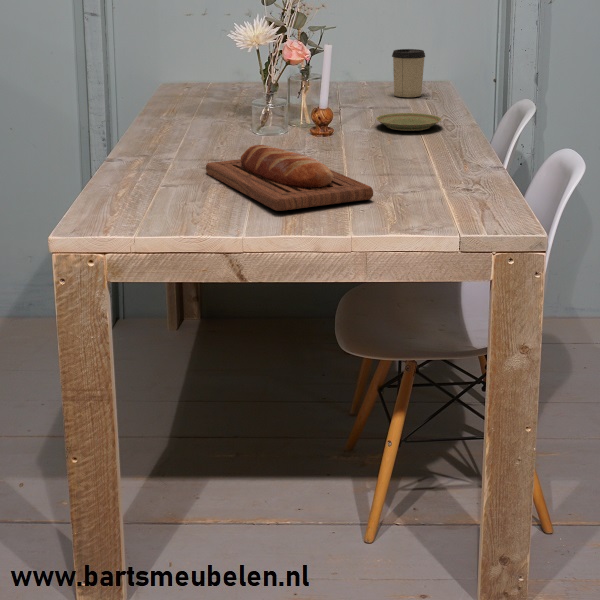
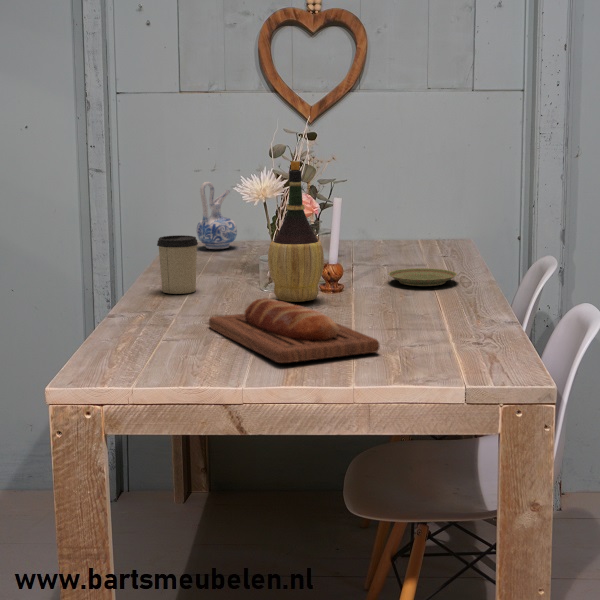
wine bottle: none [262,7,316,146] -> present [268,161,324,302]
ceramic pitcher: none [191,27,229,93] -> present [197,182,237,249]
cup: present [392,49,425,97] -> present [157,235,198,294]

